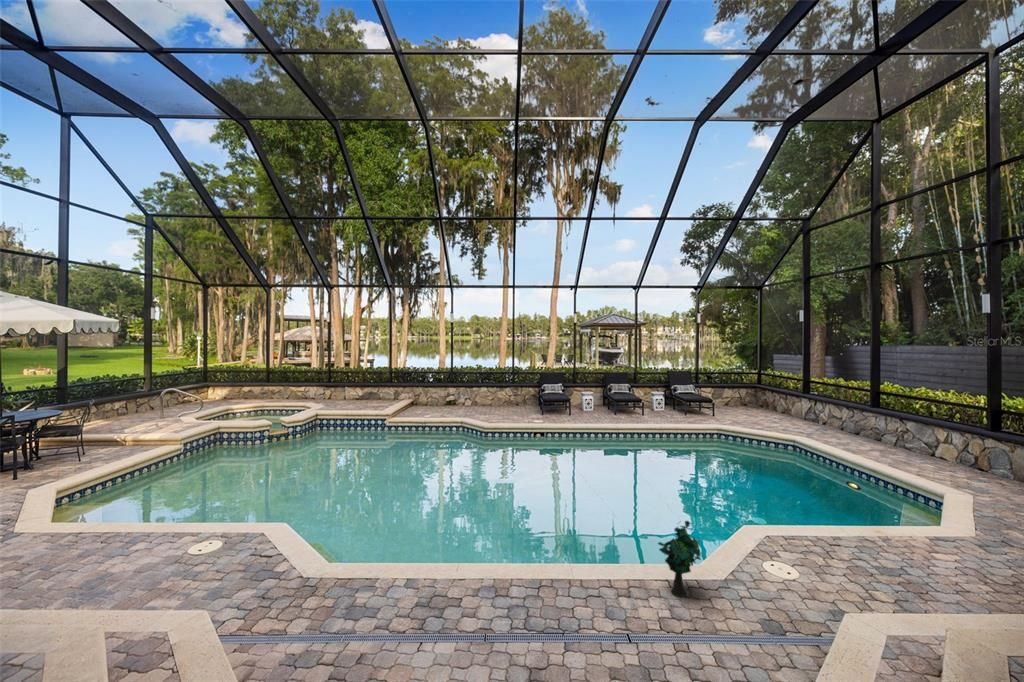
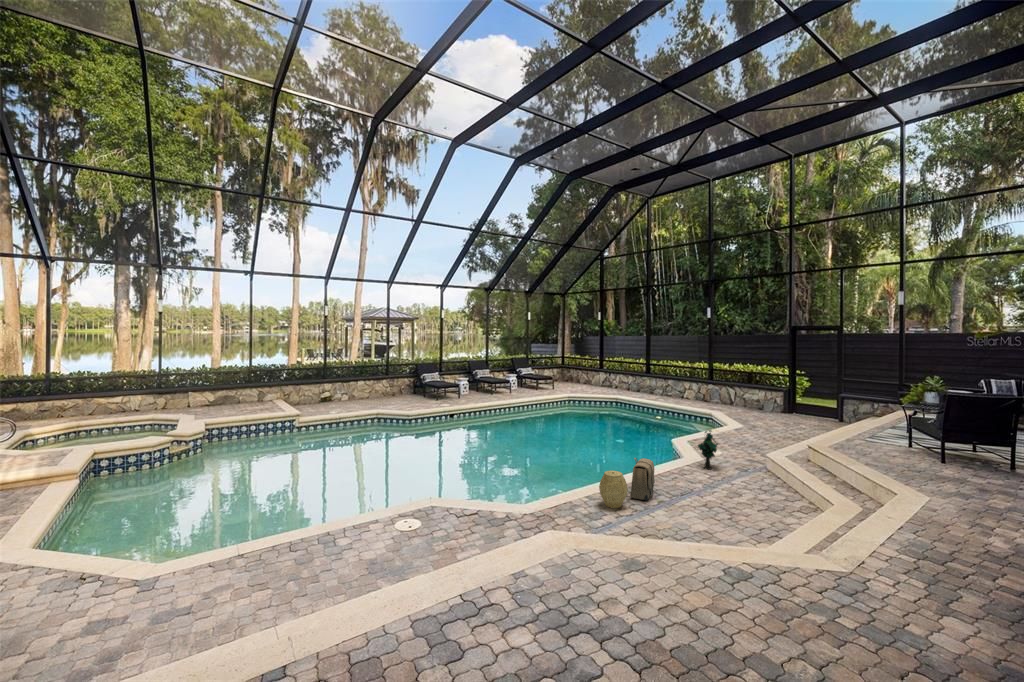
backpack: none [431,536,488,612] -> present [630,458,655,501]
woven basket: none [367,545,411,607] -> present [599,471,628,508]

